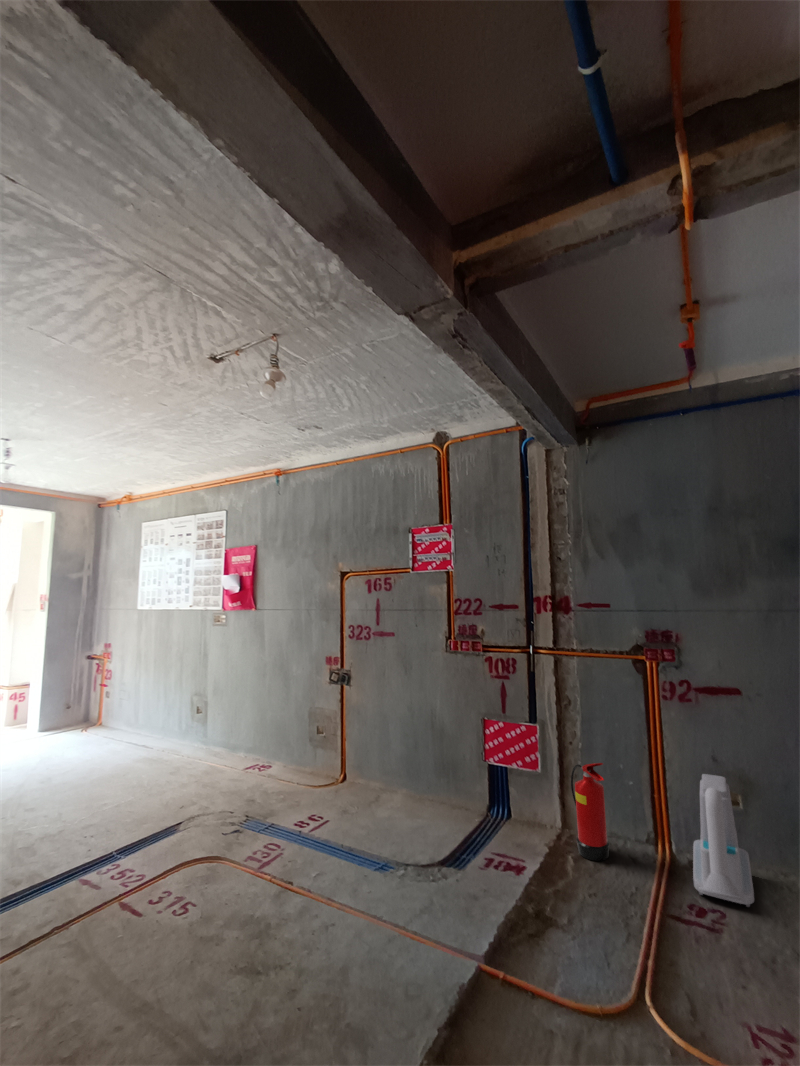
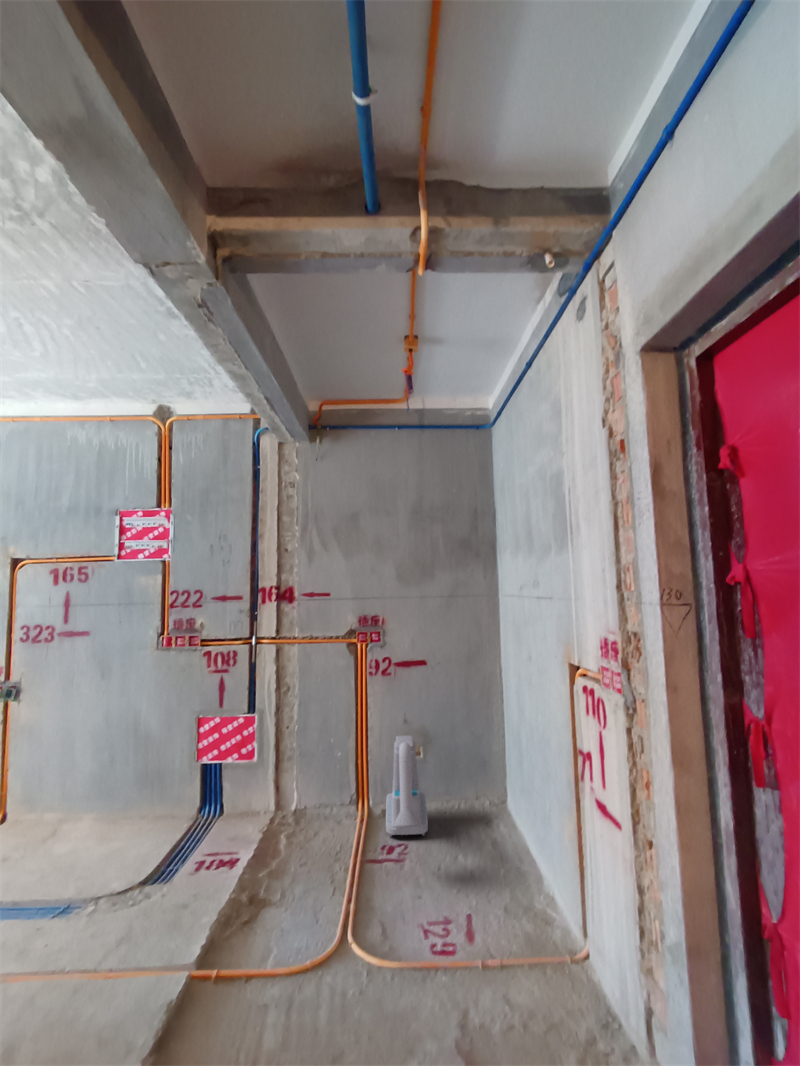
fire extinguisher: present [571,763,609,861] -> none [286,740,319,834]

